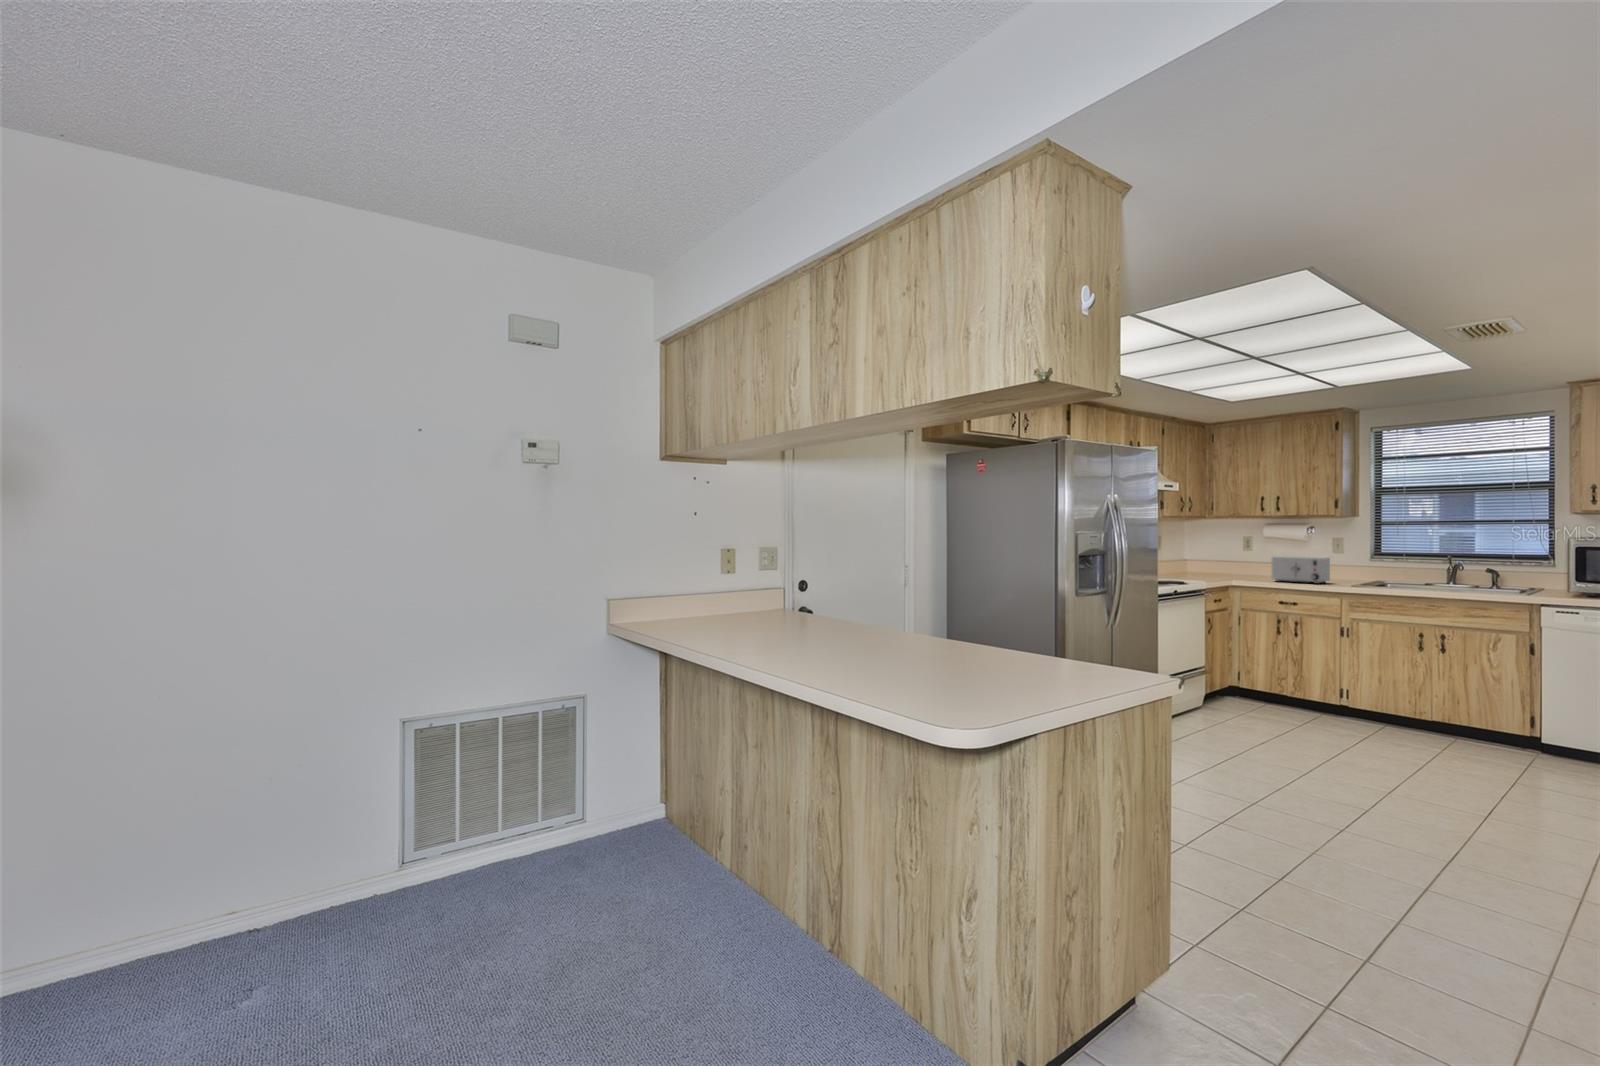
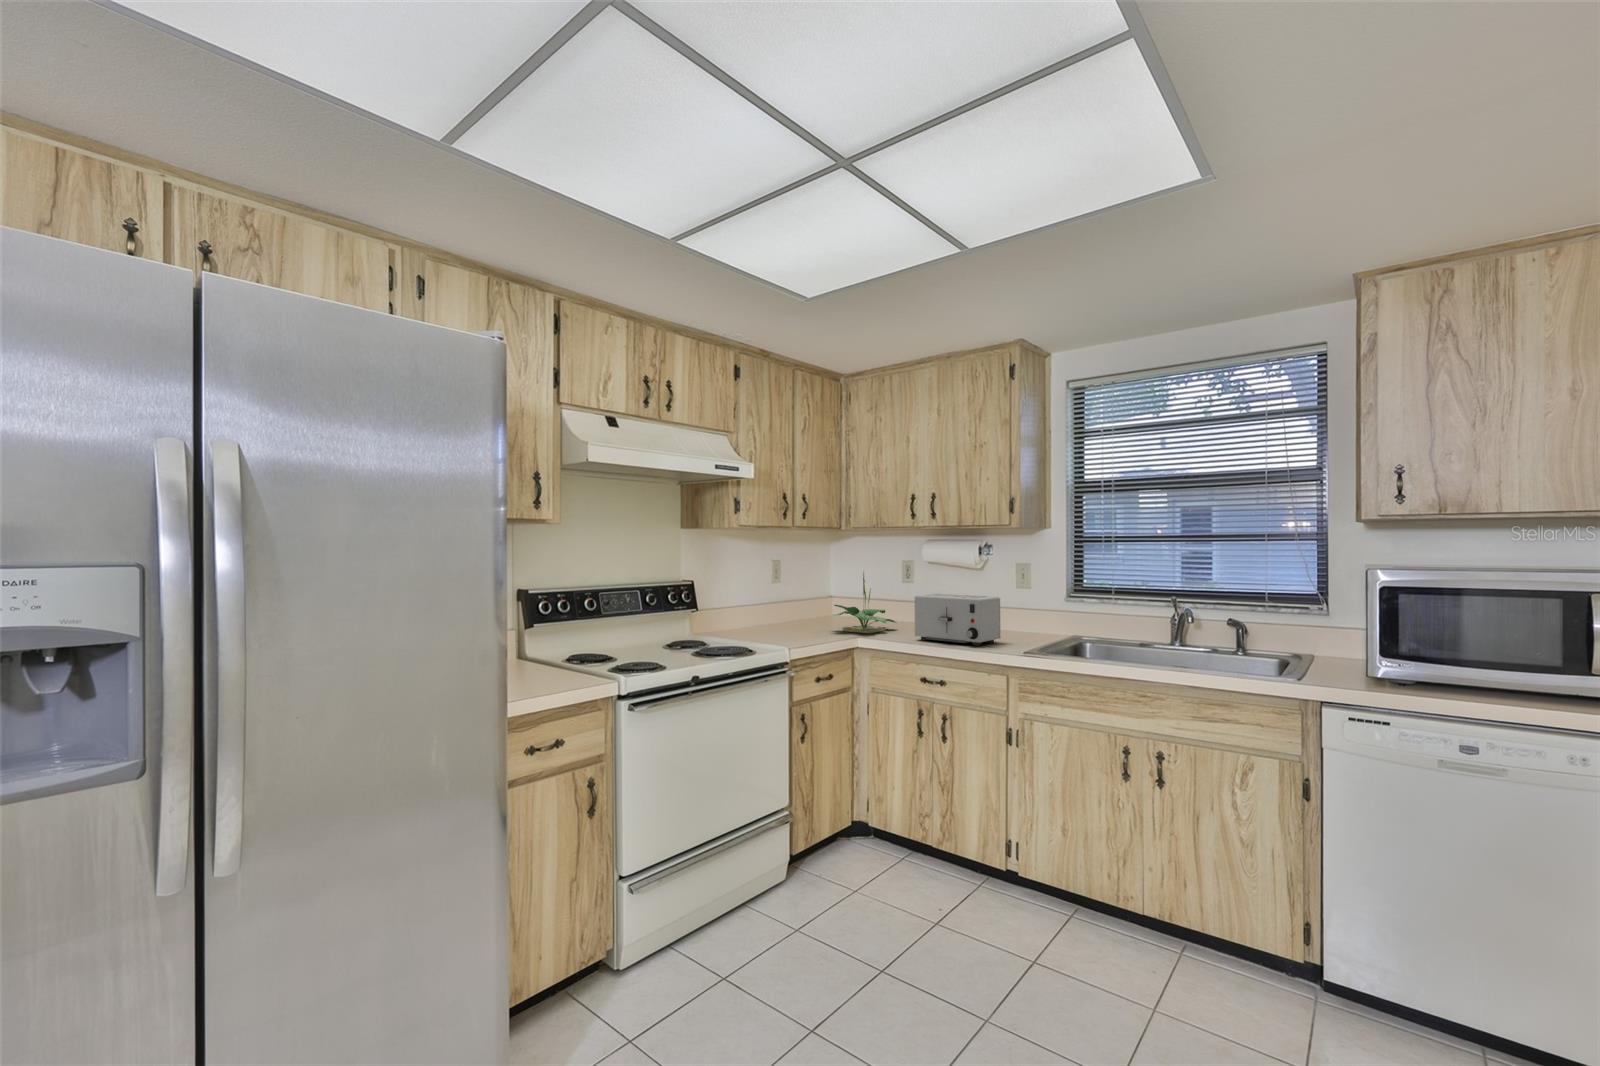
potted plant: none [1207,542,1248,579] -> present [834,573,896,633]

